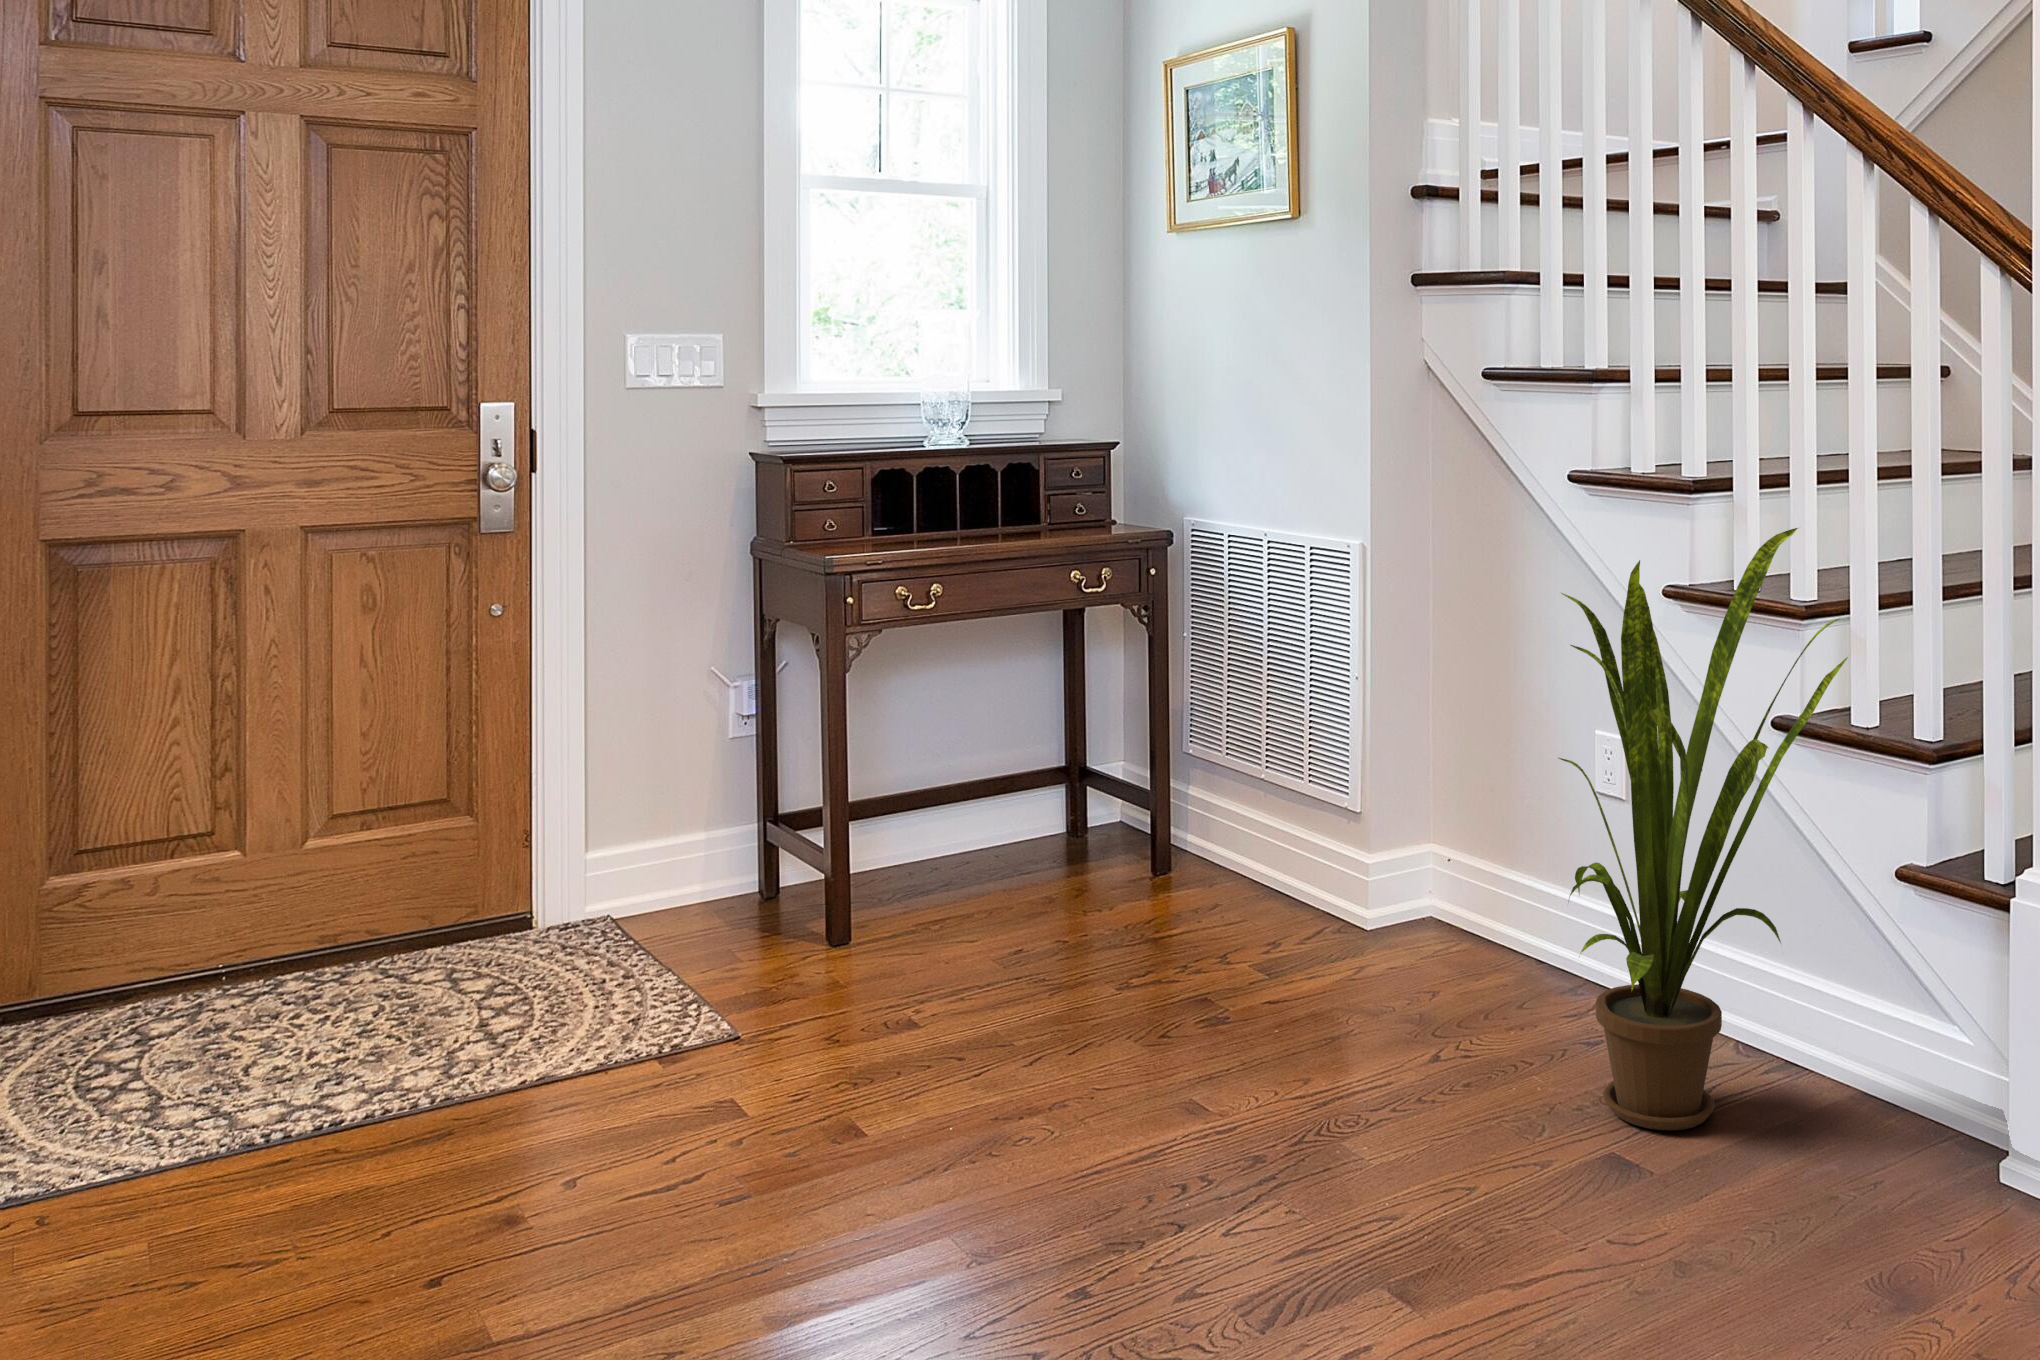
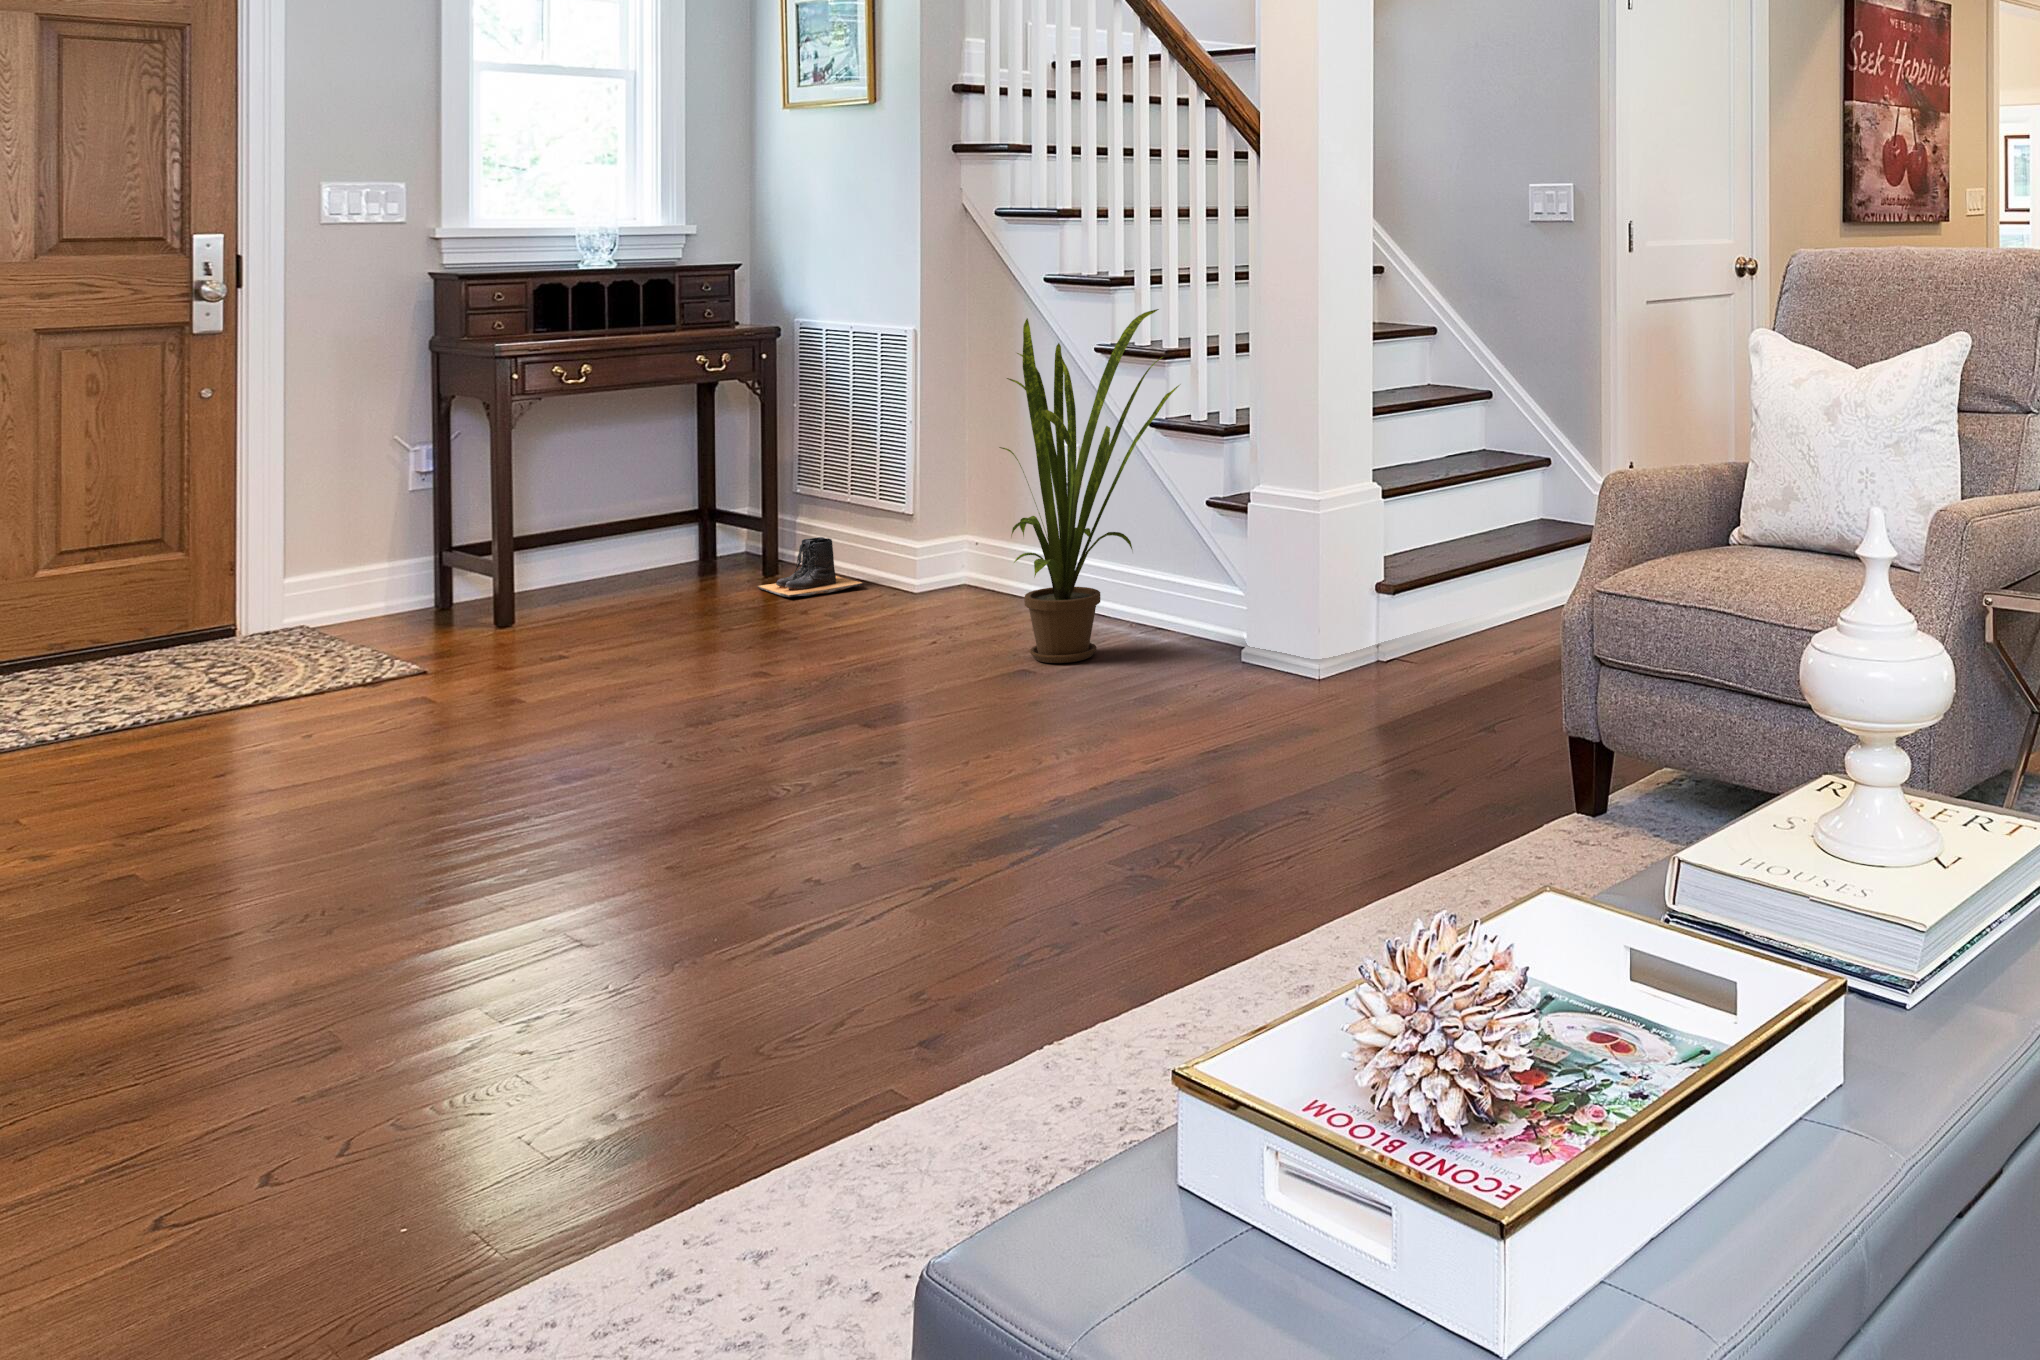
boots: none [1141,822,1285,917] -> present [757,537,863,597]

